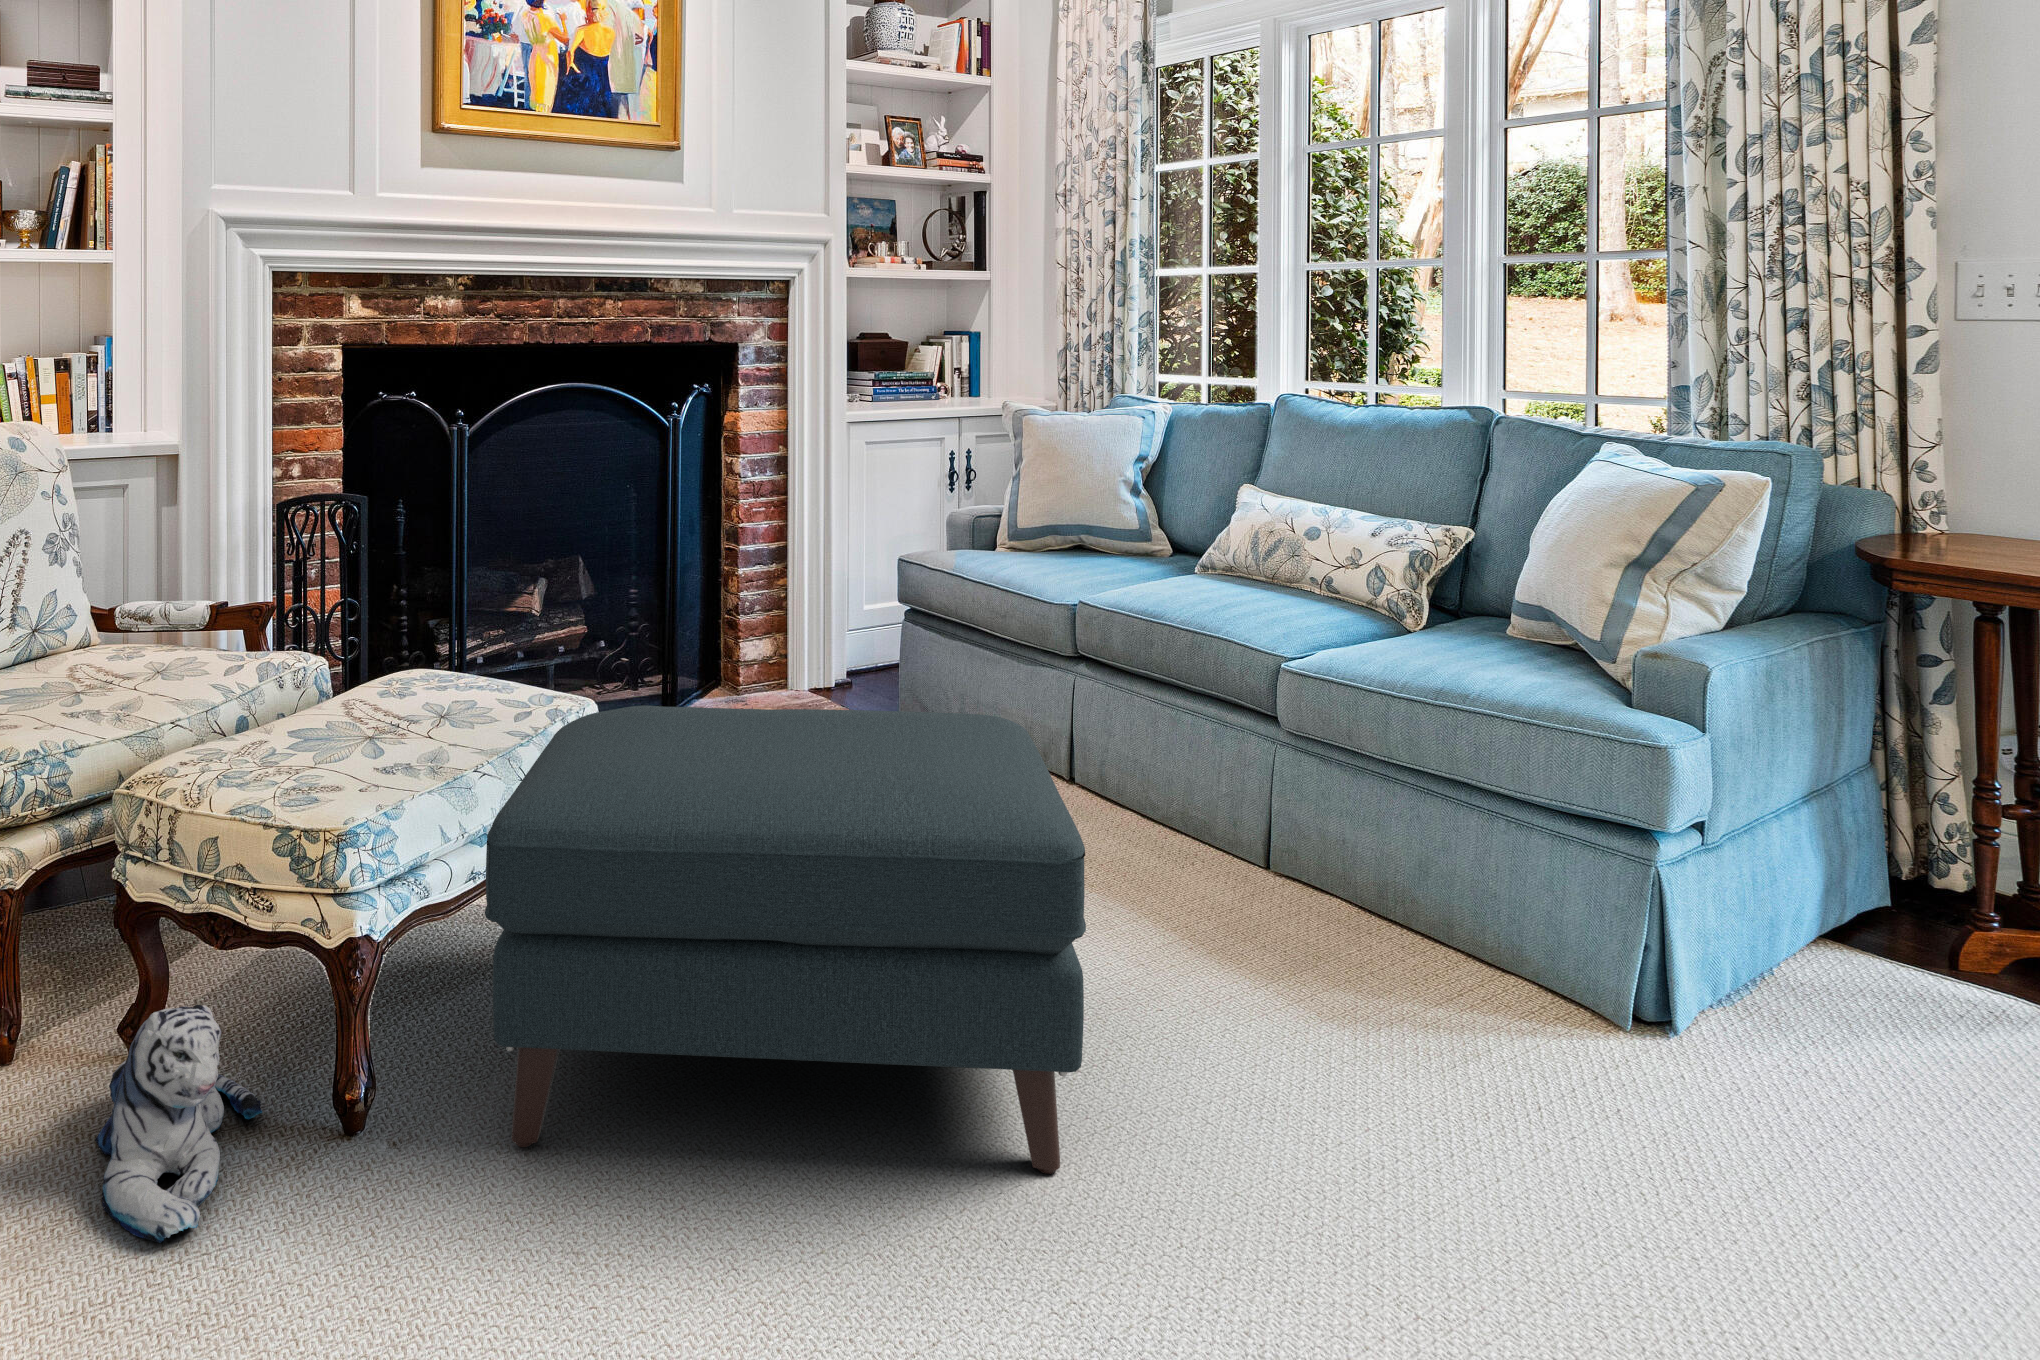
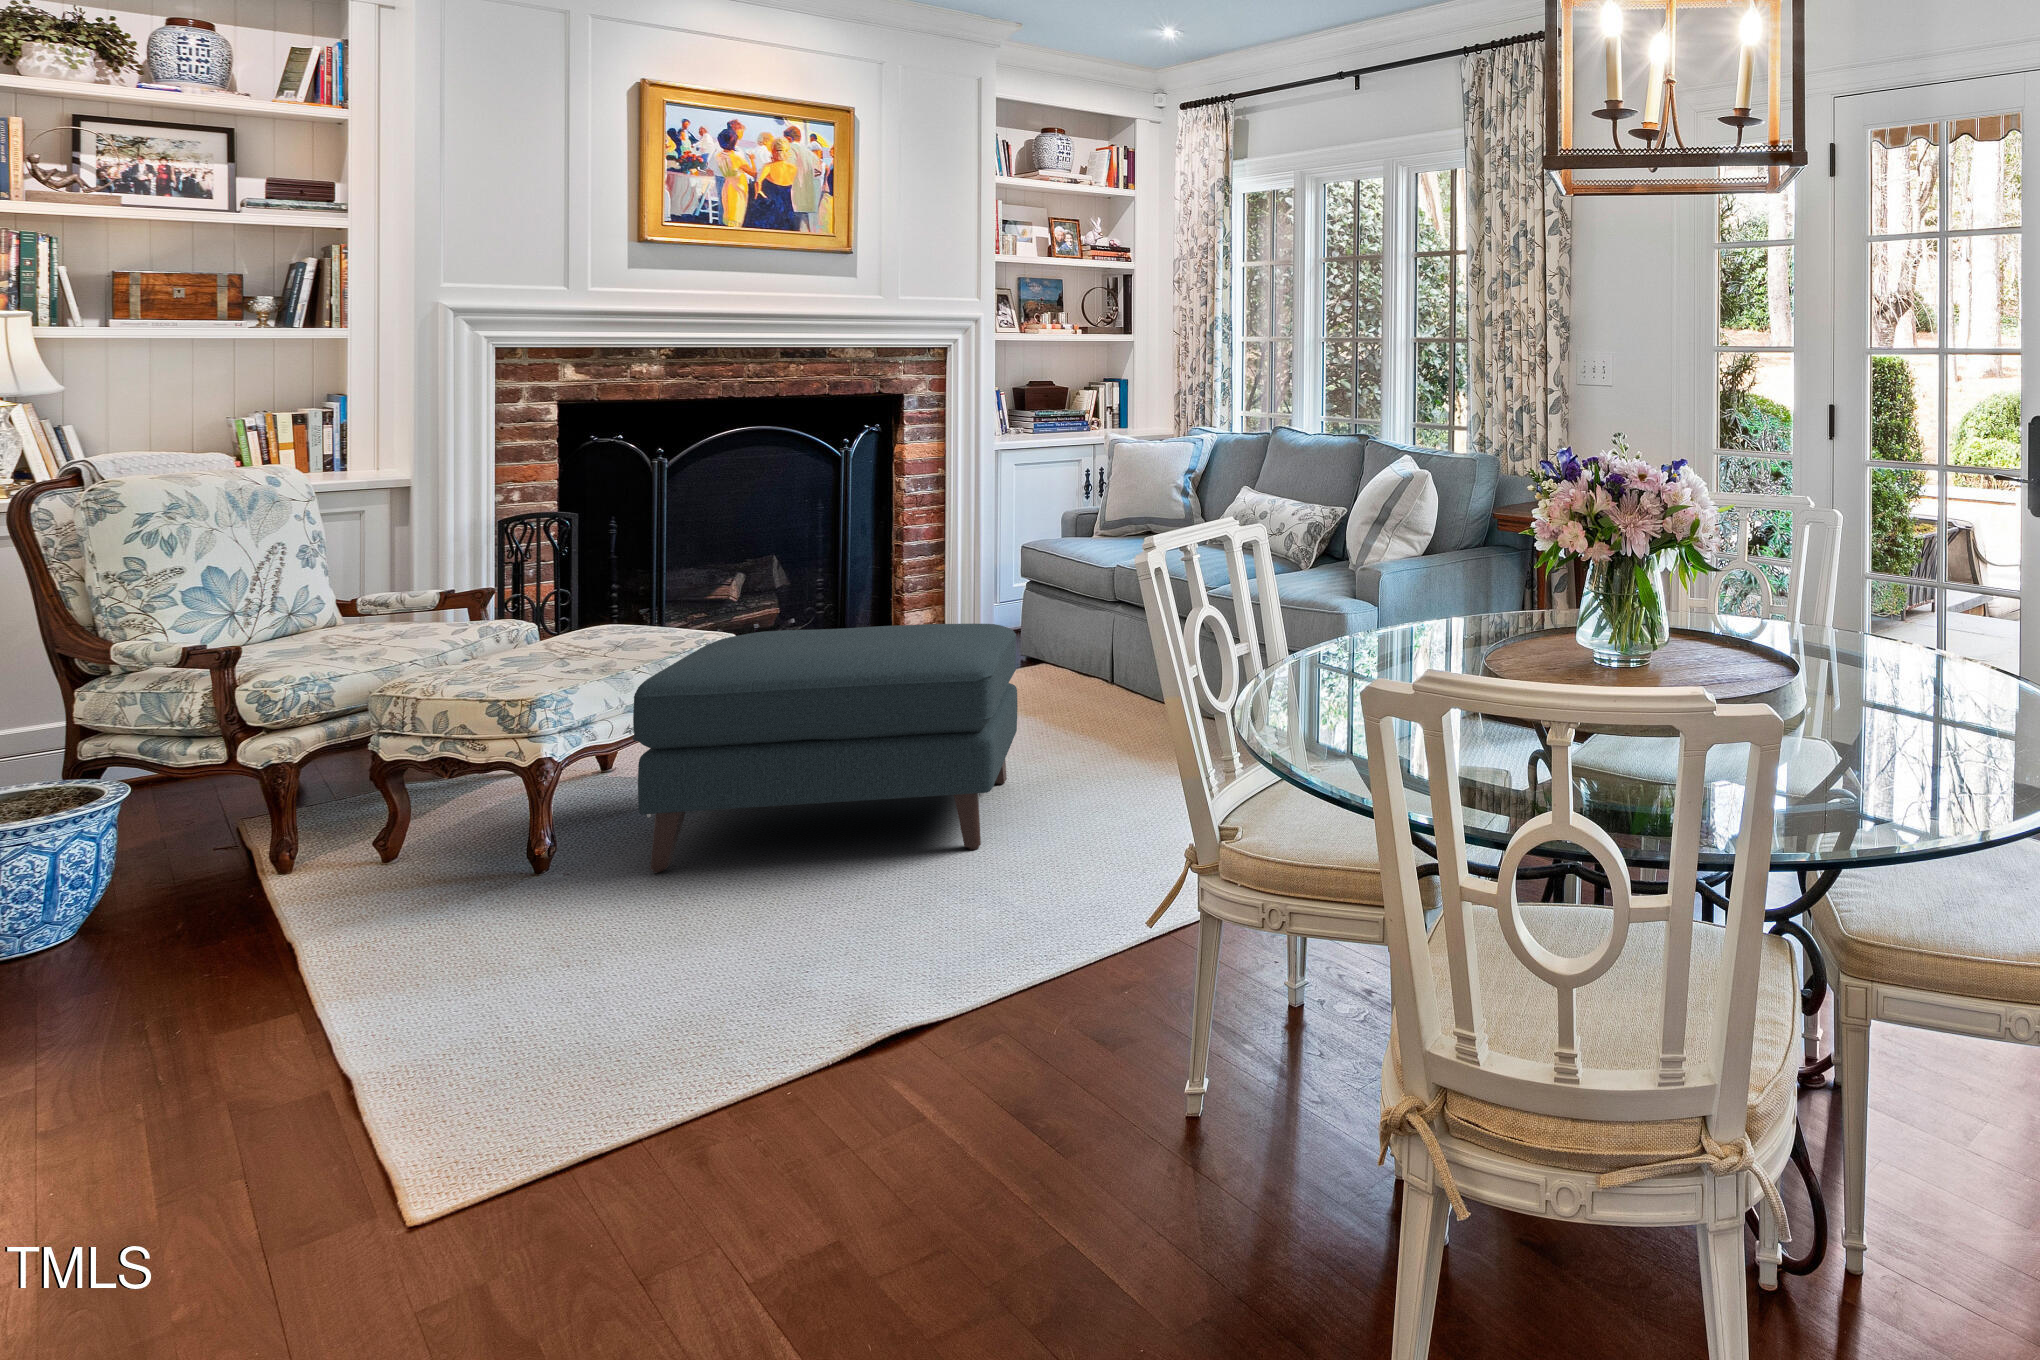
plush toy: present [95,1005,262,1243] -> none [360,807,481,928]

